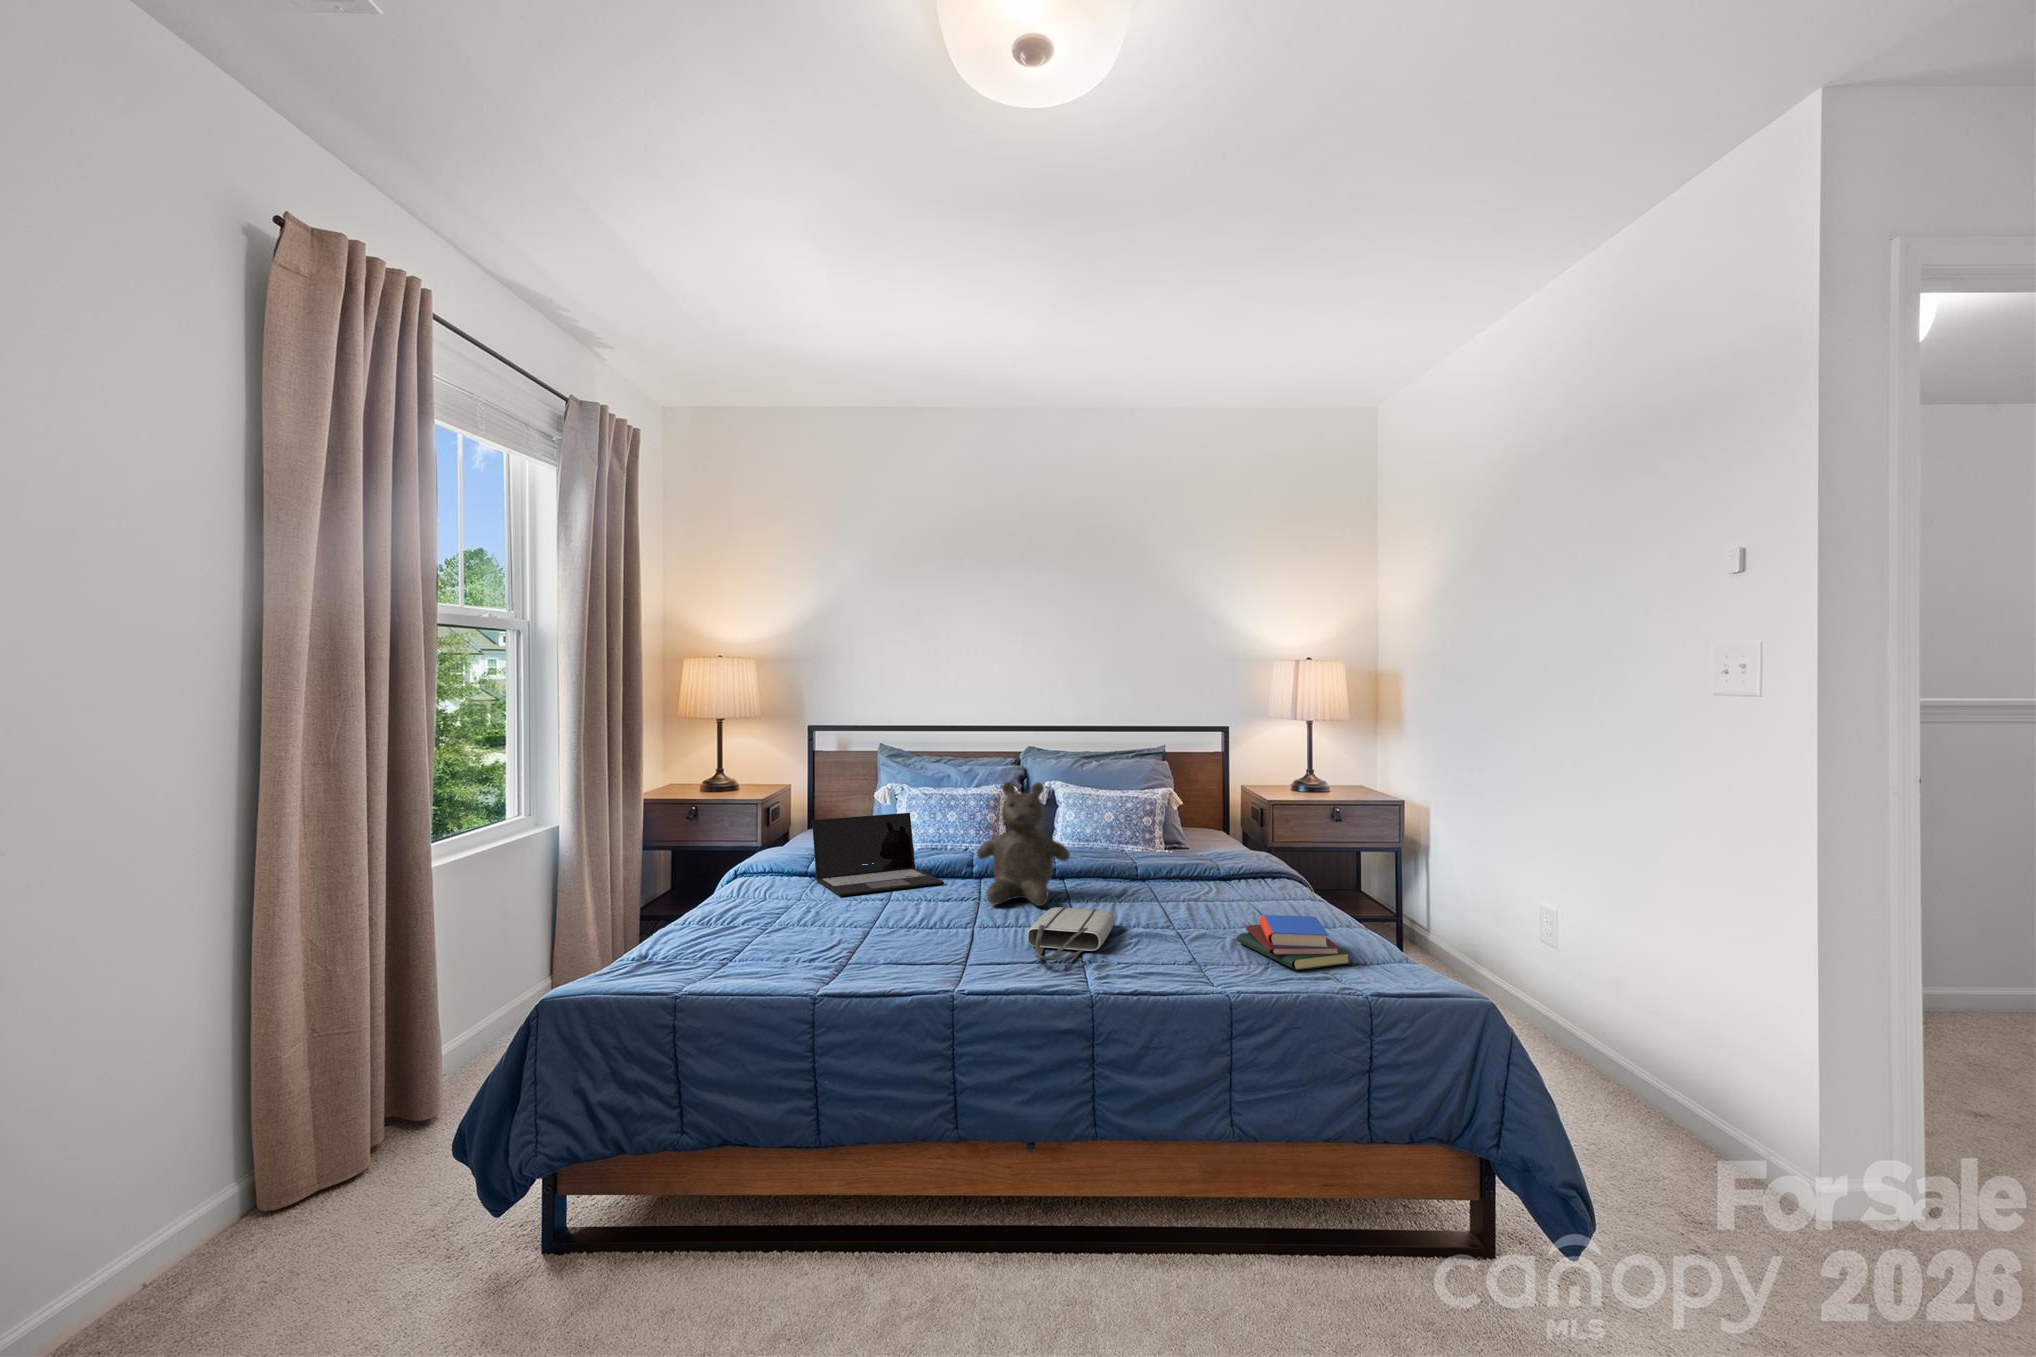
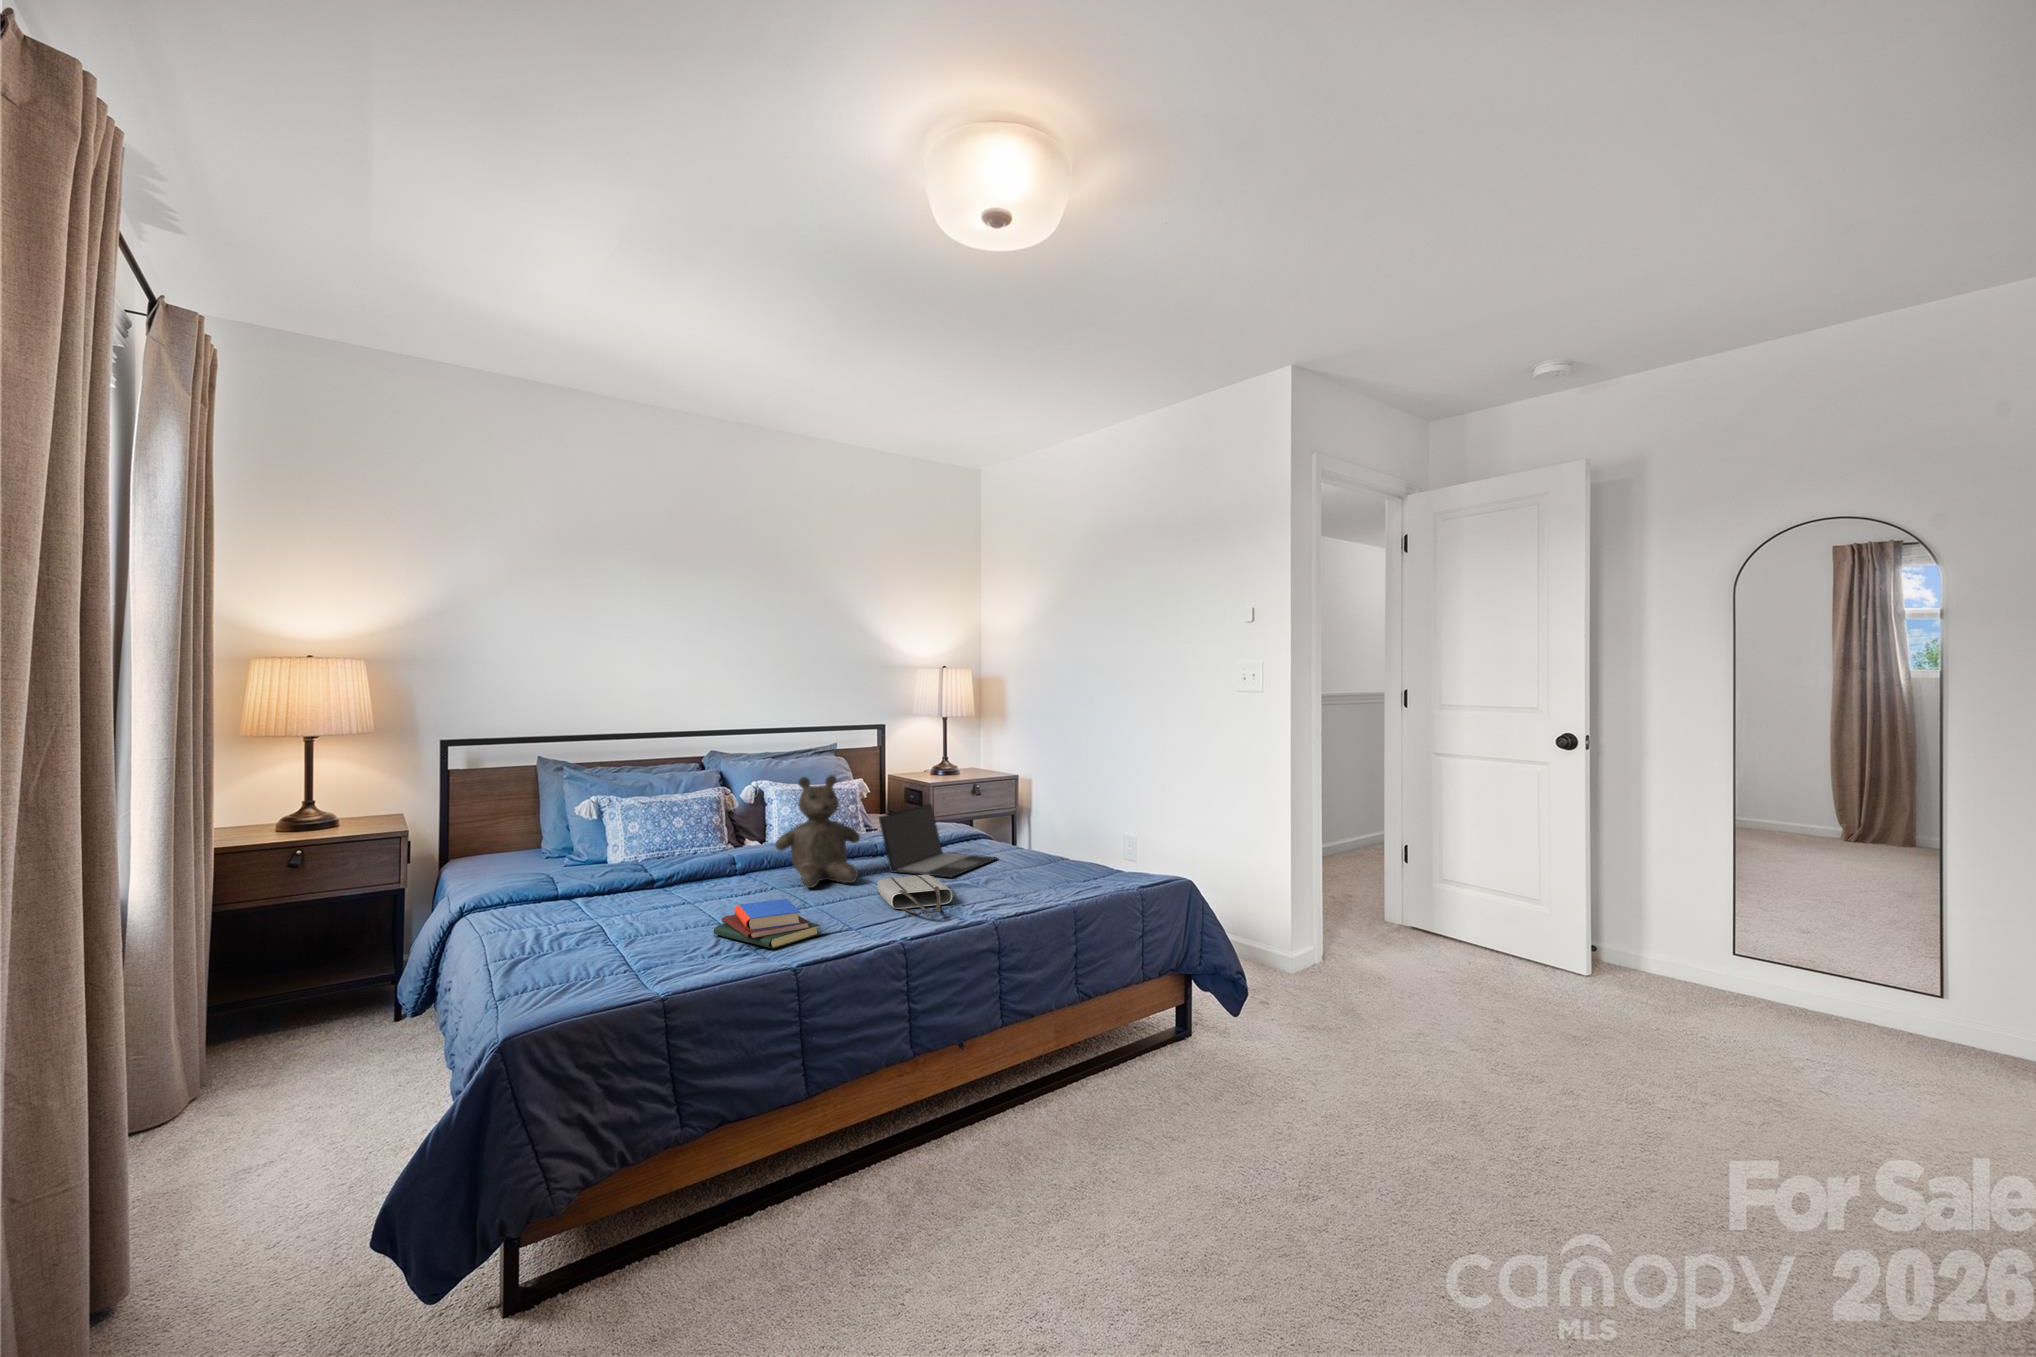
laptop: present [812,813,944,896] -> present [879,804,997,877]
book: present [1237,915,1351,970] -> present [714,899,819,949]

